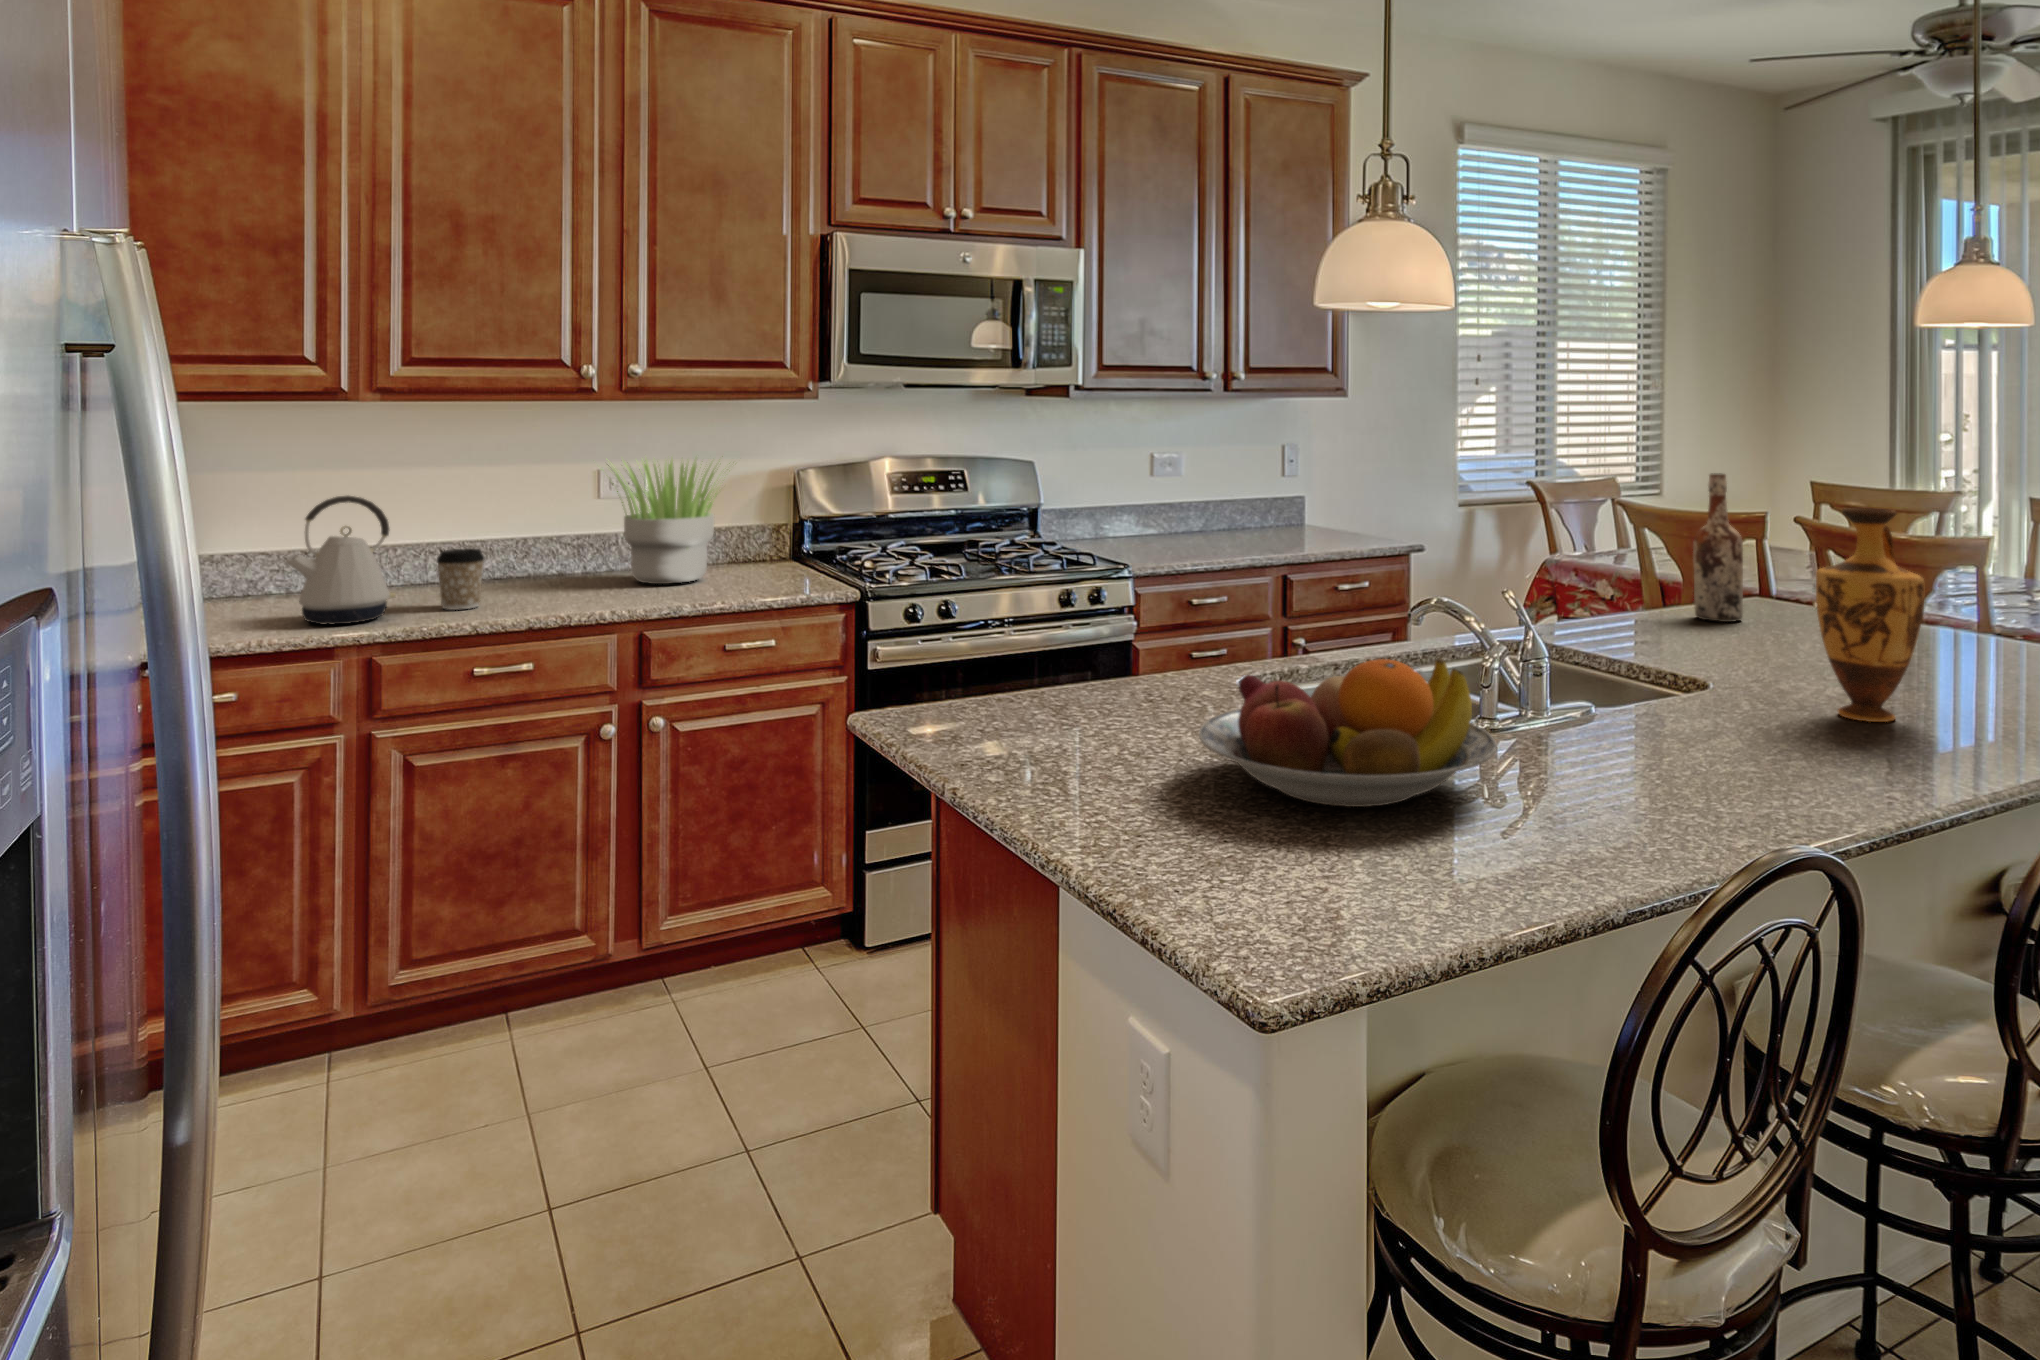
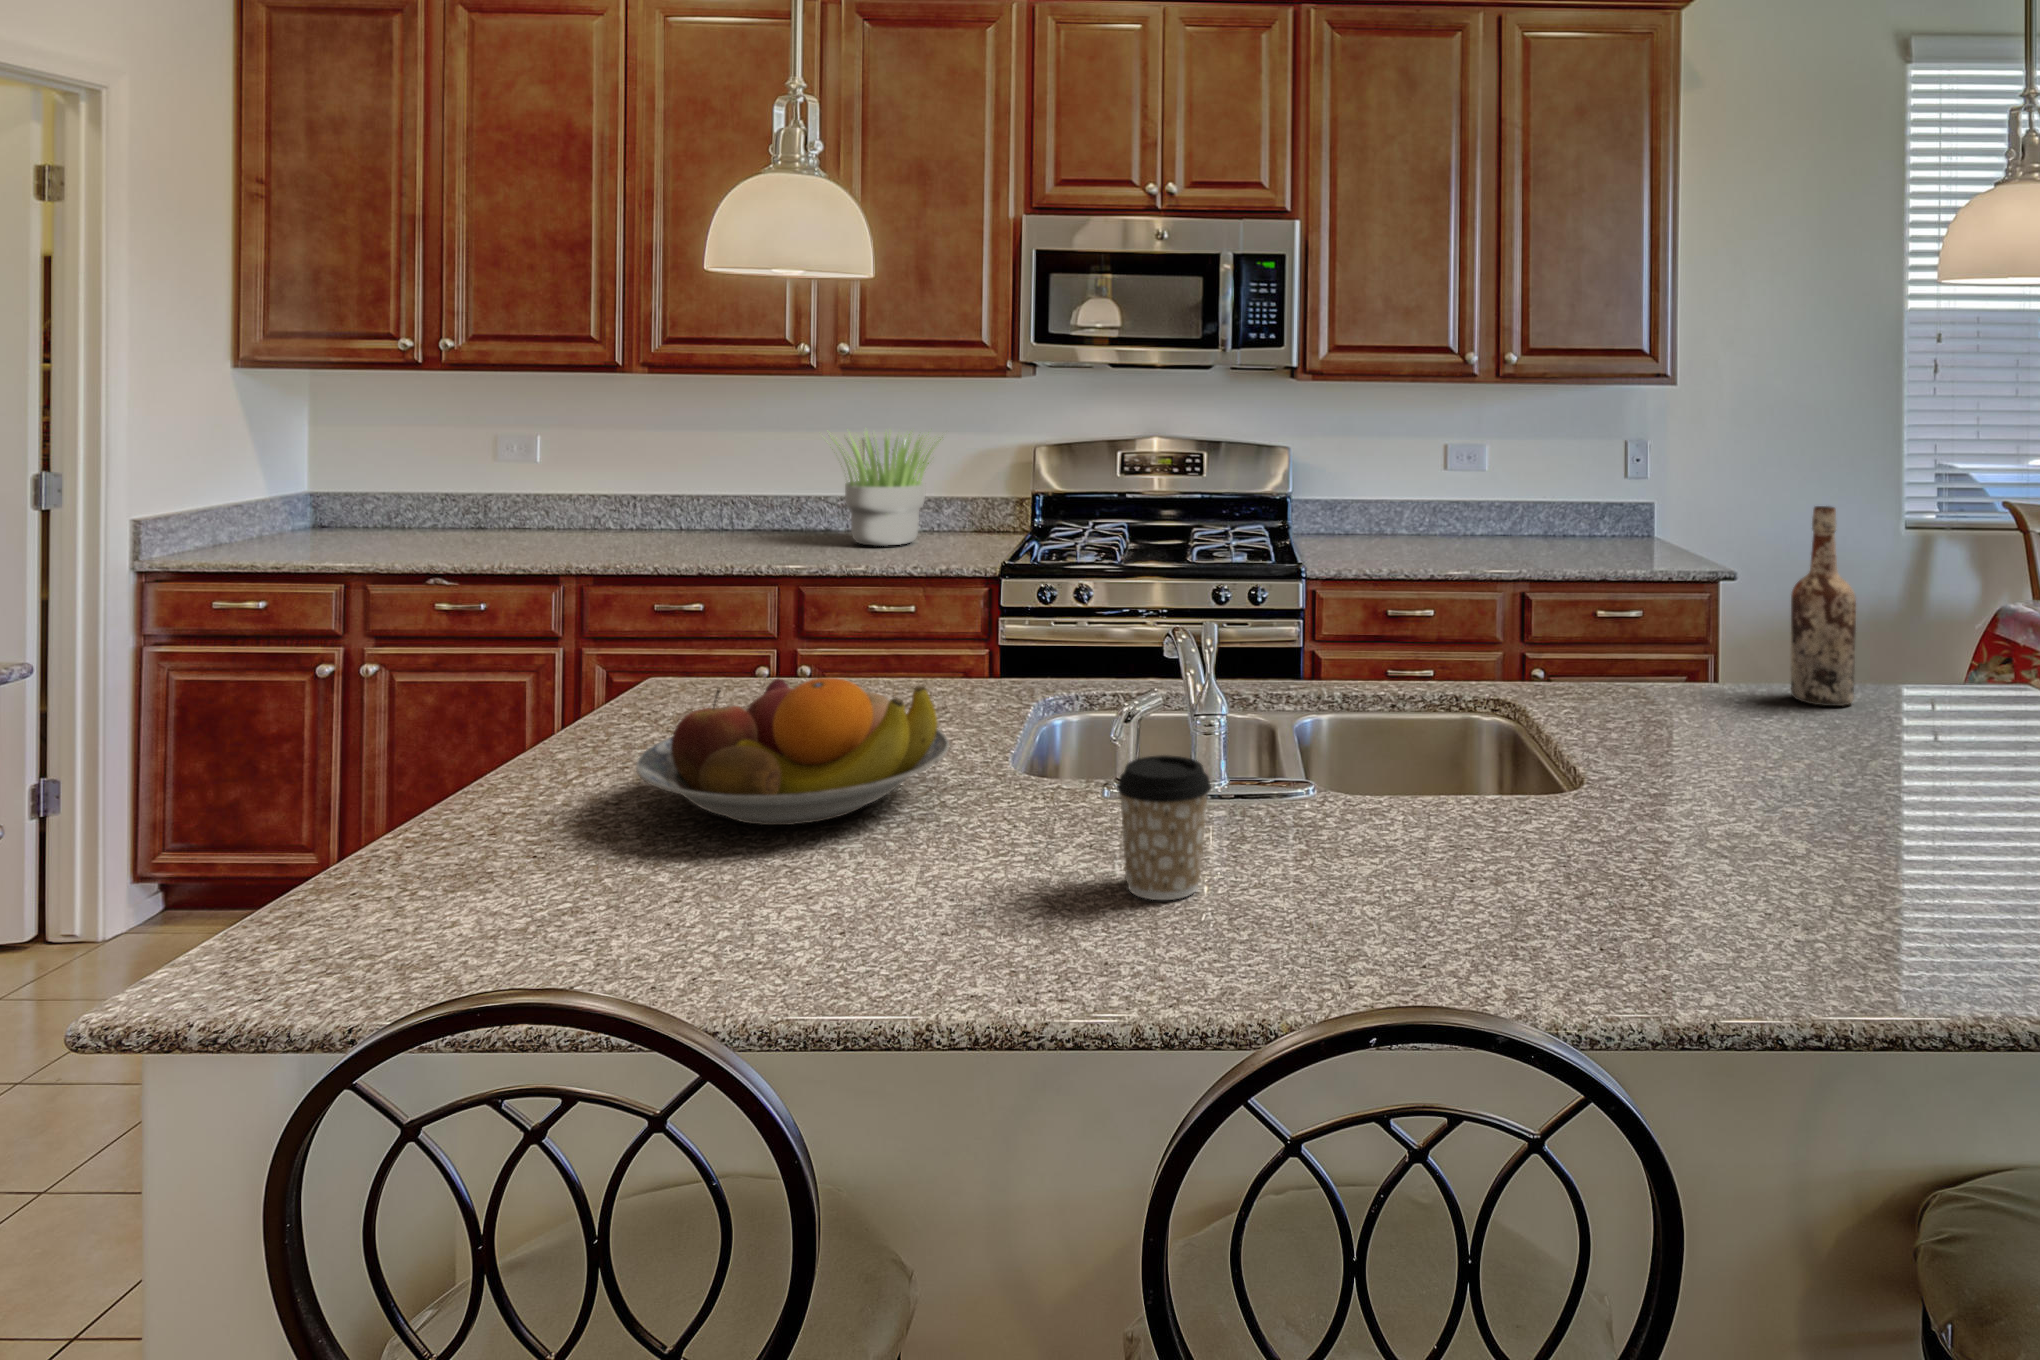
kettle: present [287,496,396,624] -> none [545,453,632,557]
vase: present [1816,508,1924,722] -> none [1505,564,1635,851]
coffee cup: present [437,549,484,610] -> present [1117,755,1211,900]

